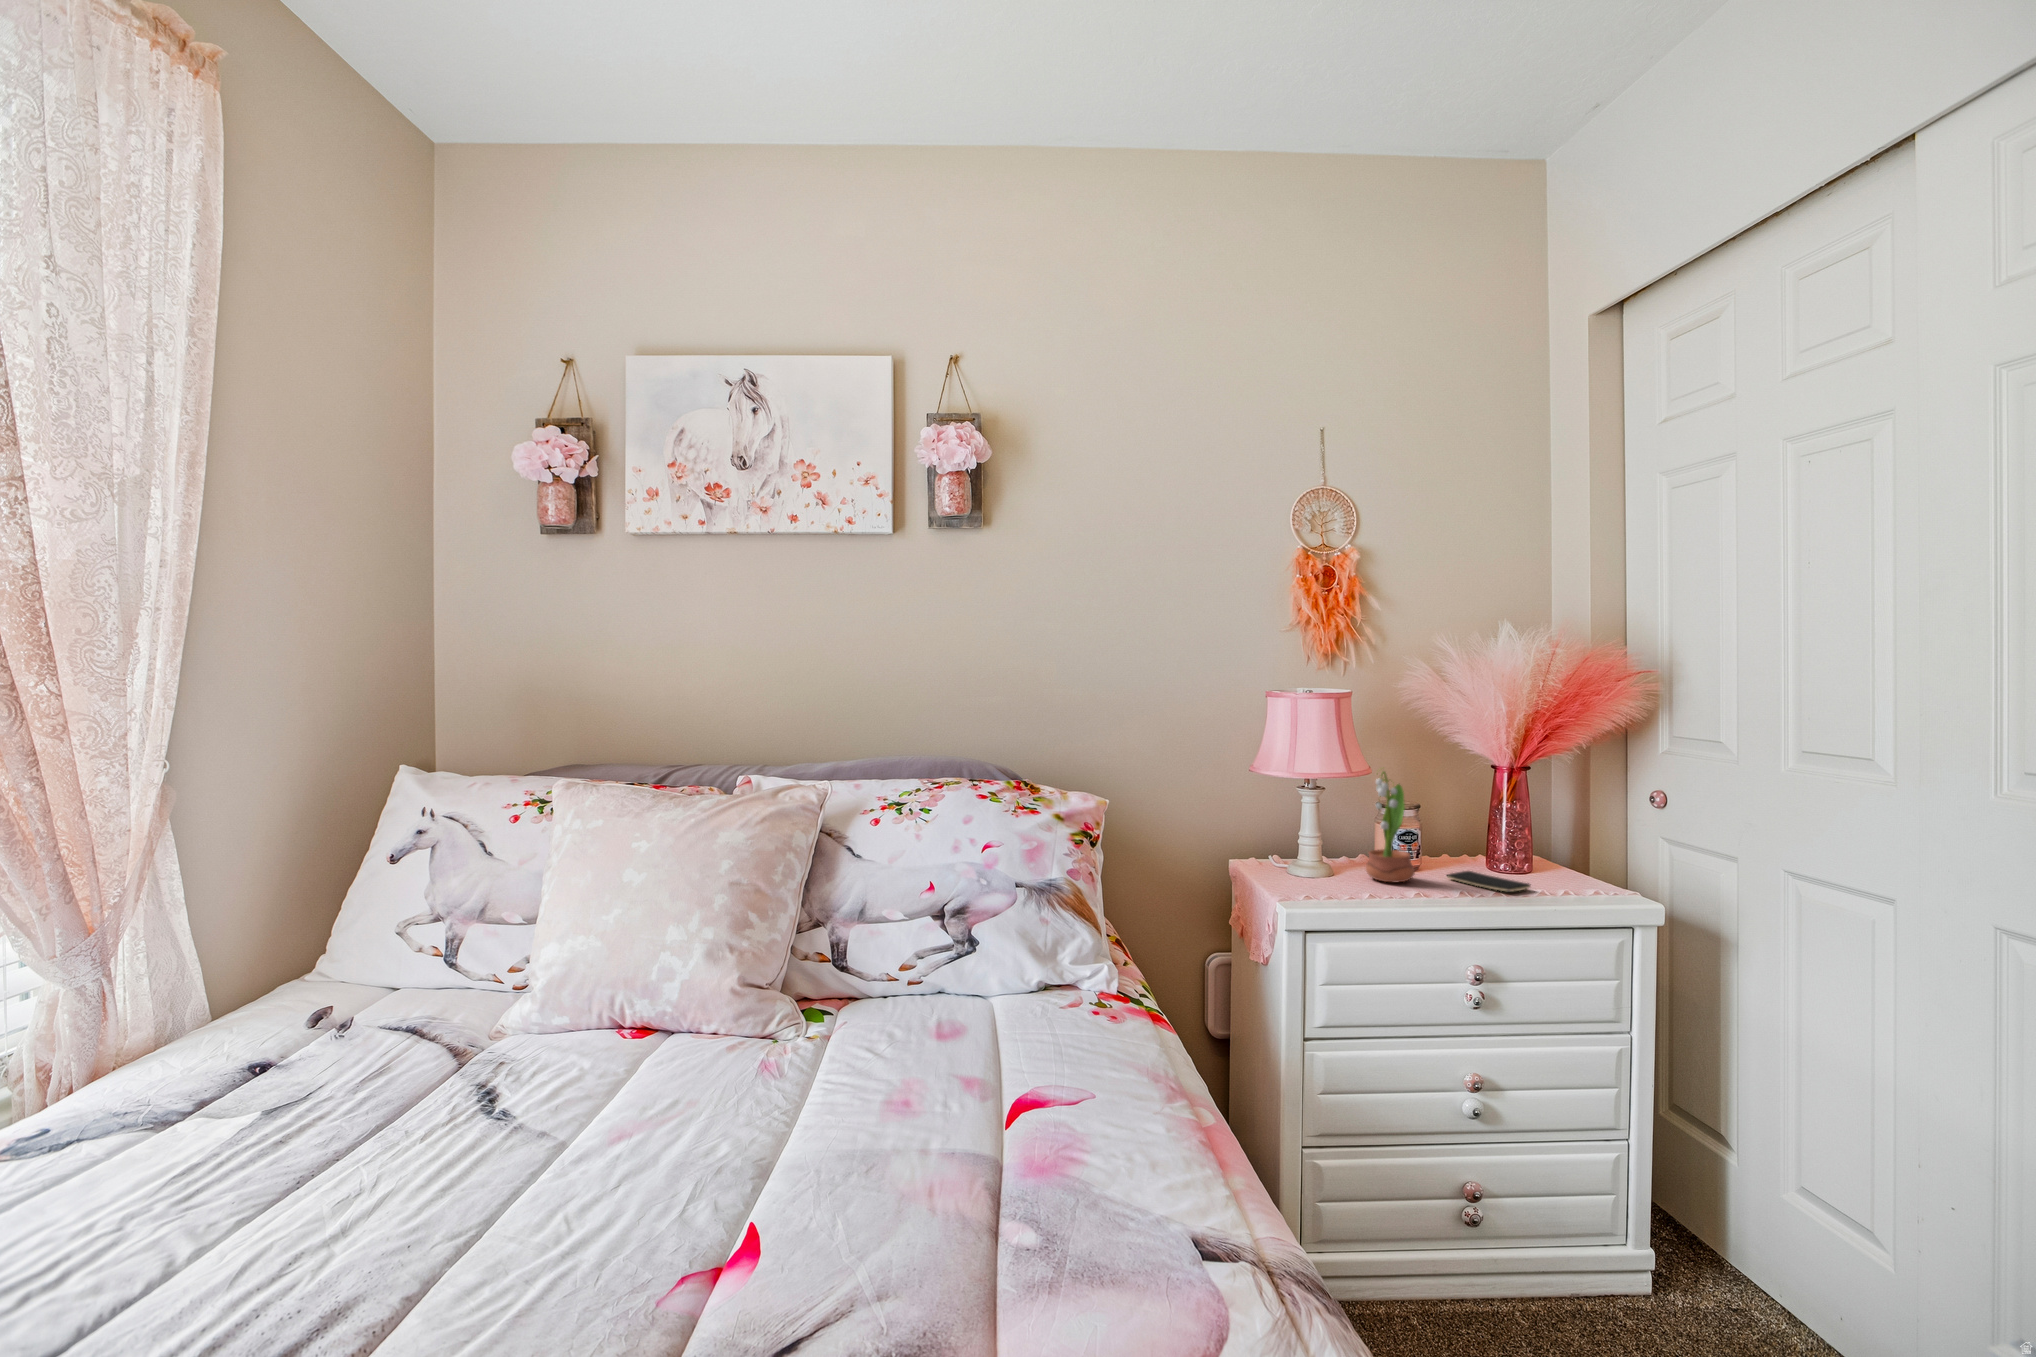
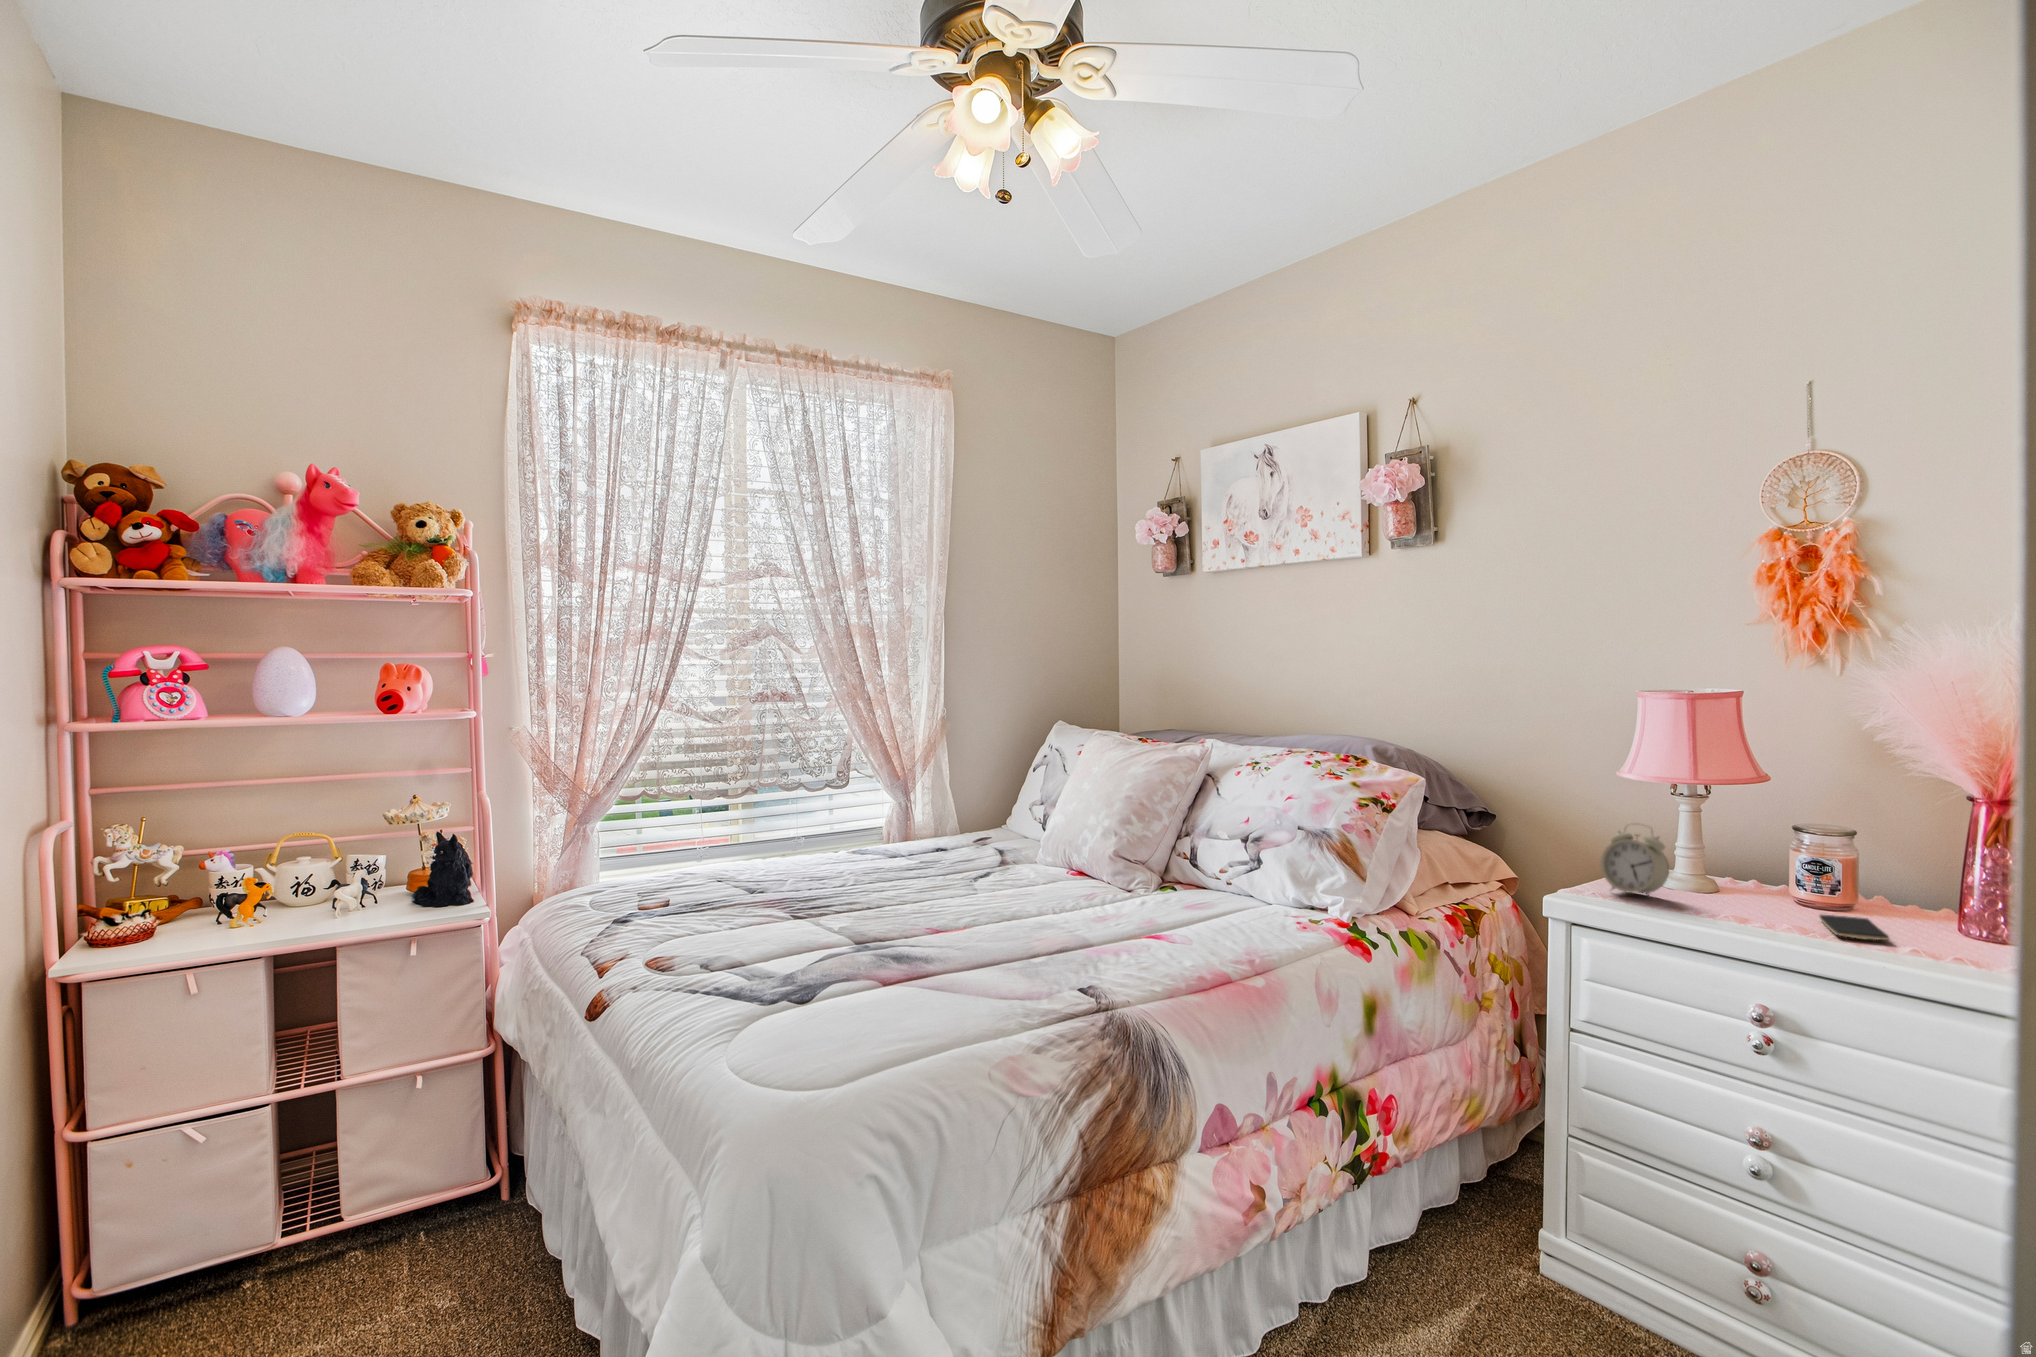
potted flower: present [1366,771,1415,882] -> none [1706,784,1775,910]
alarm clock: none [1288,815,1349,888] -> present [1601,826,1669,896]

